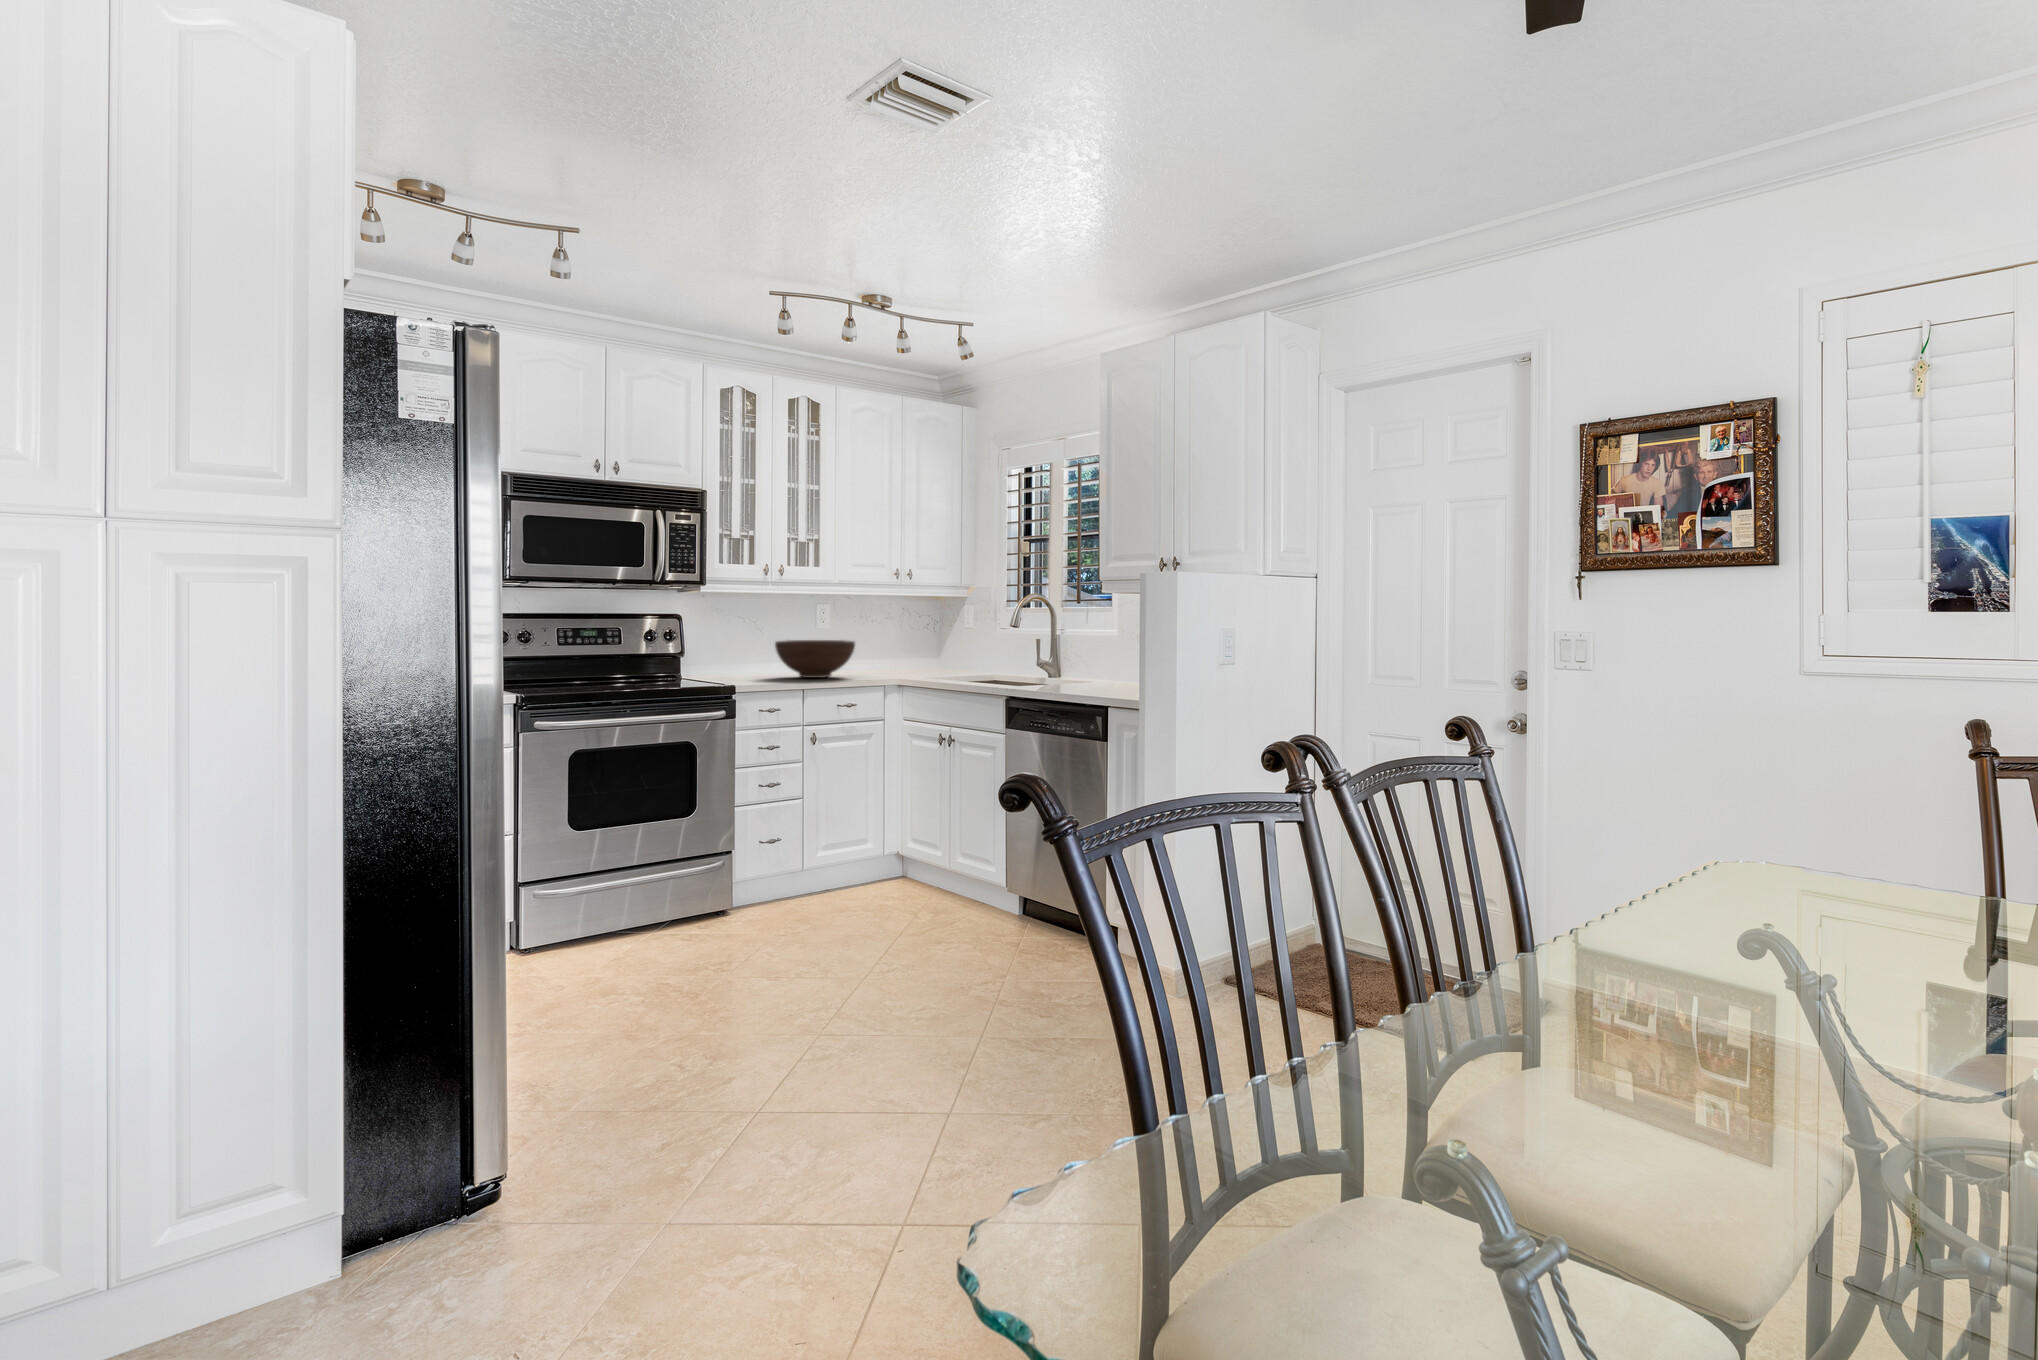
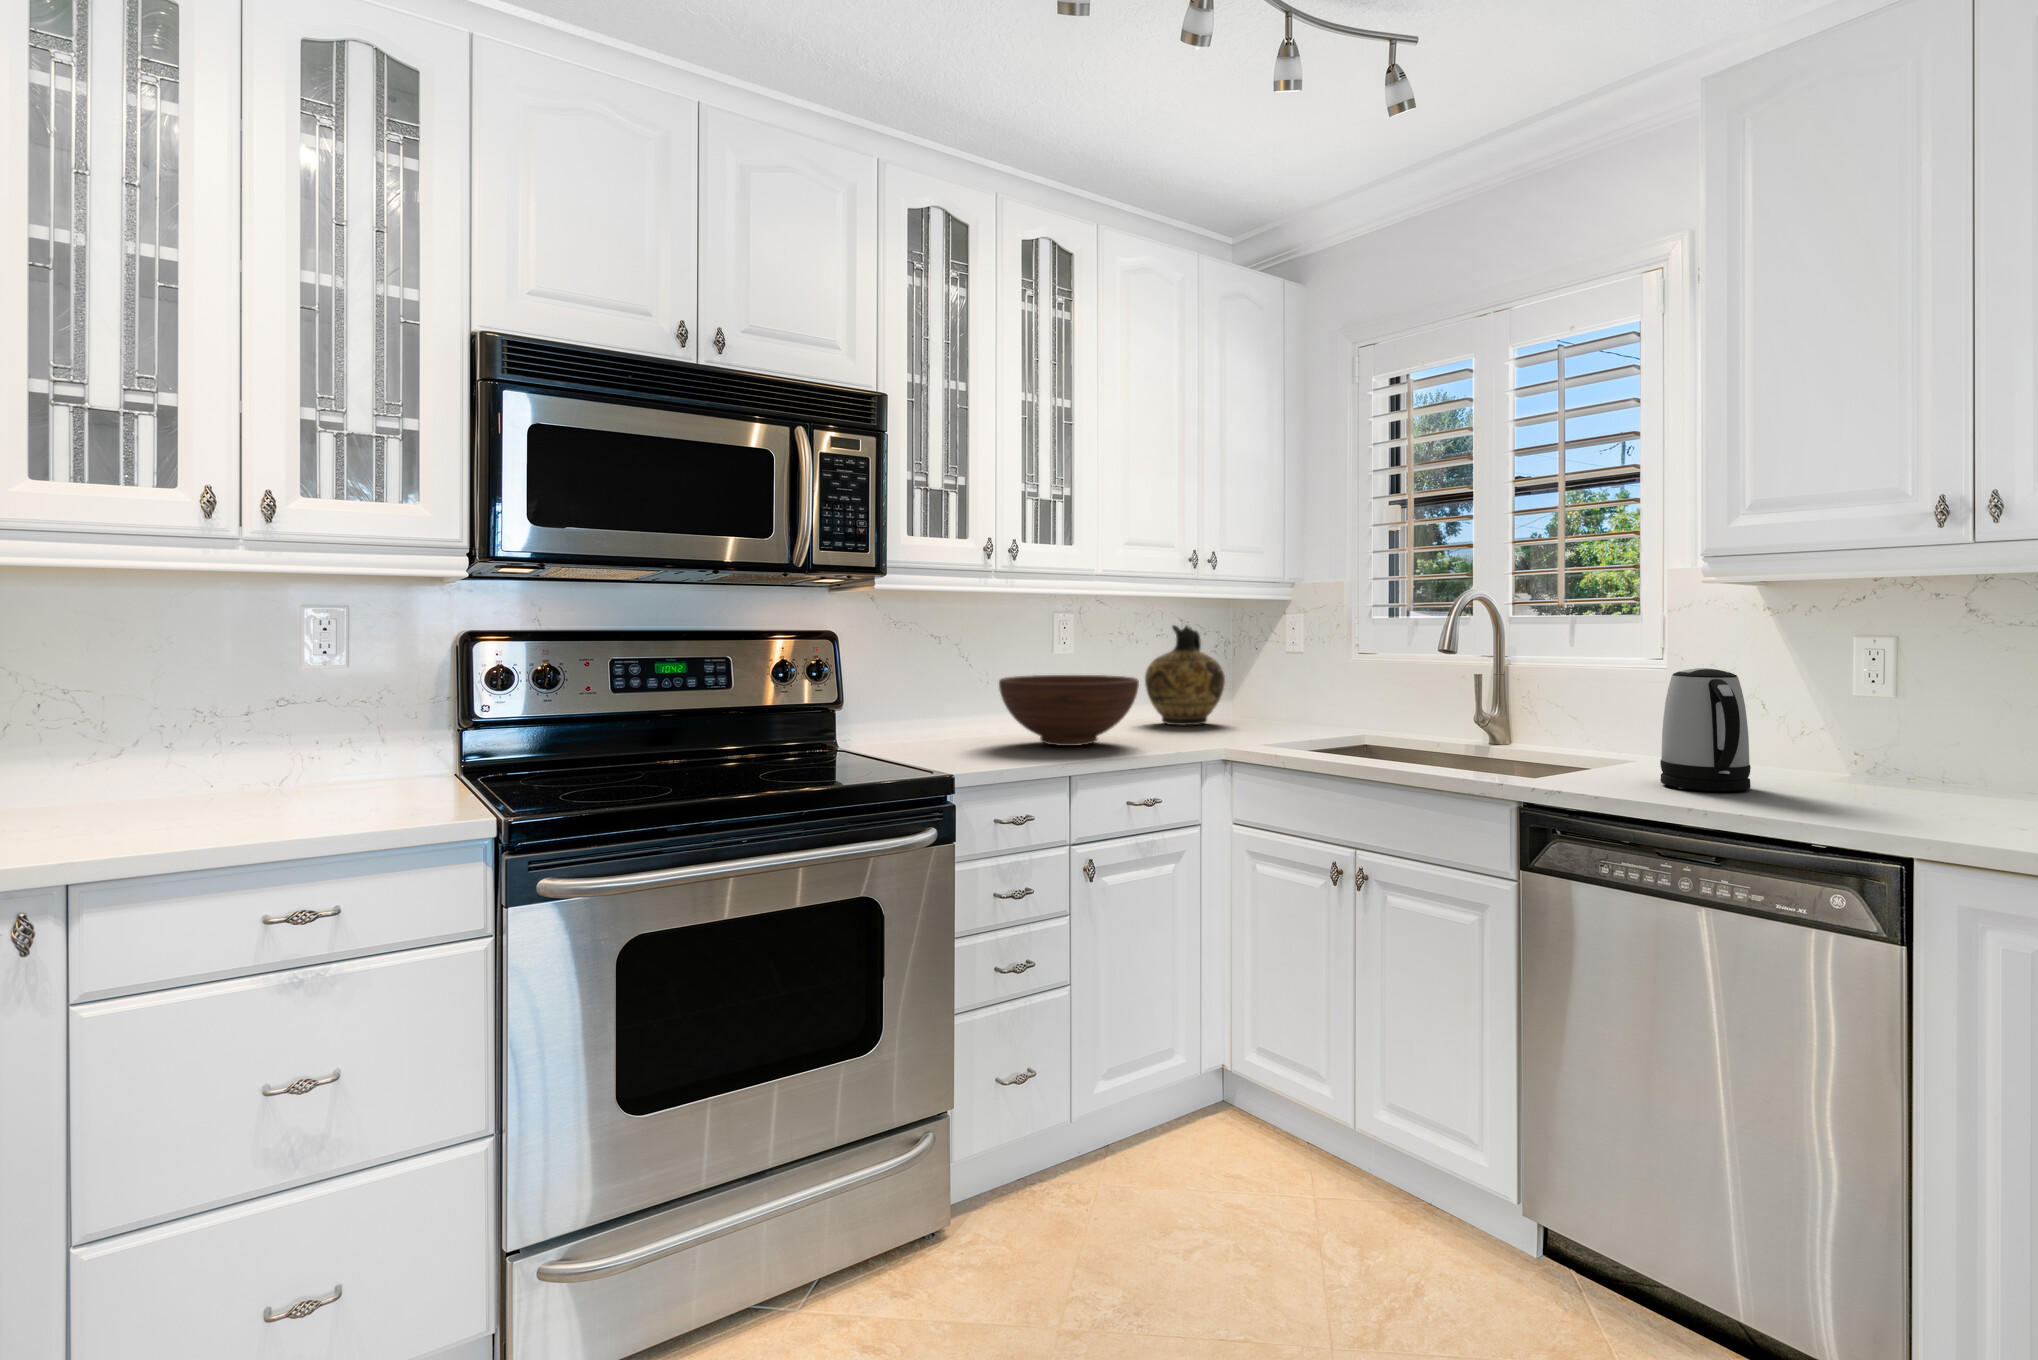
ceramic jug: none [878,612,926,671] -> present [1145,625,1225,725]
kettle: none [1075,635,1112,691] -> present [1660,668,1751,791]

